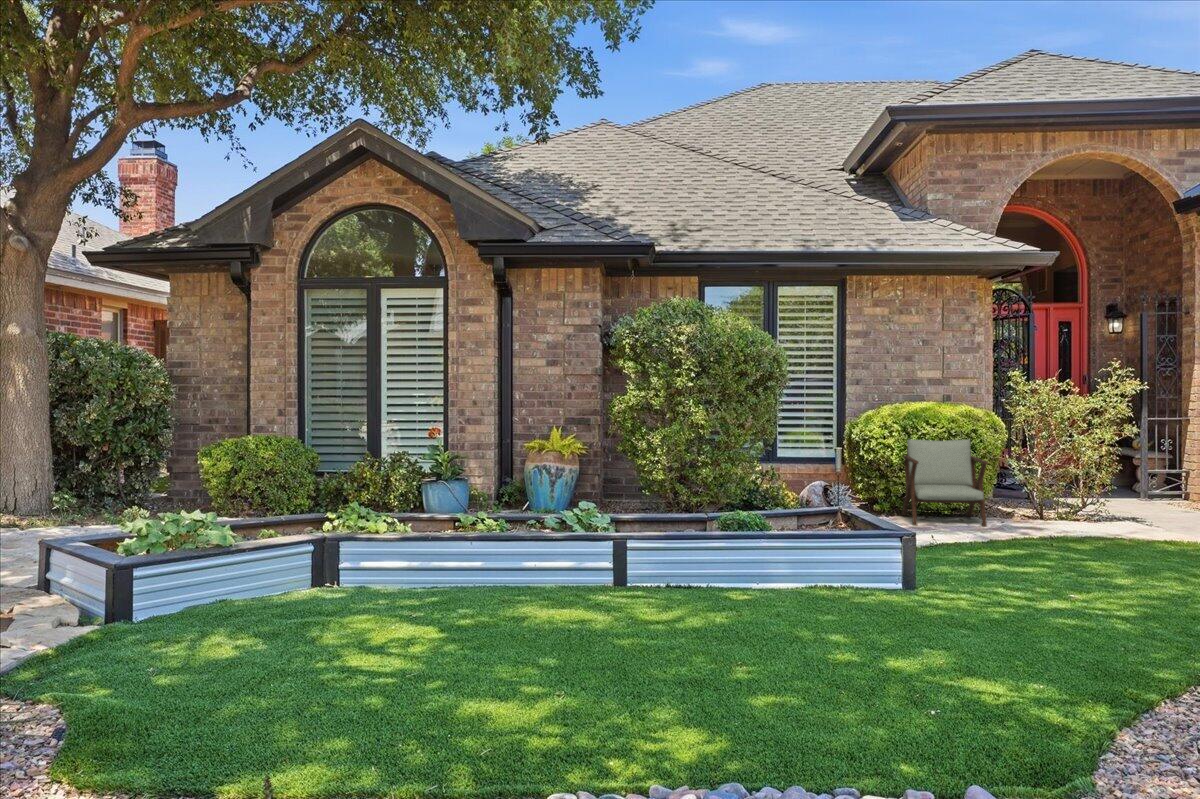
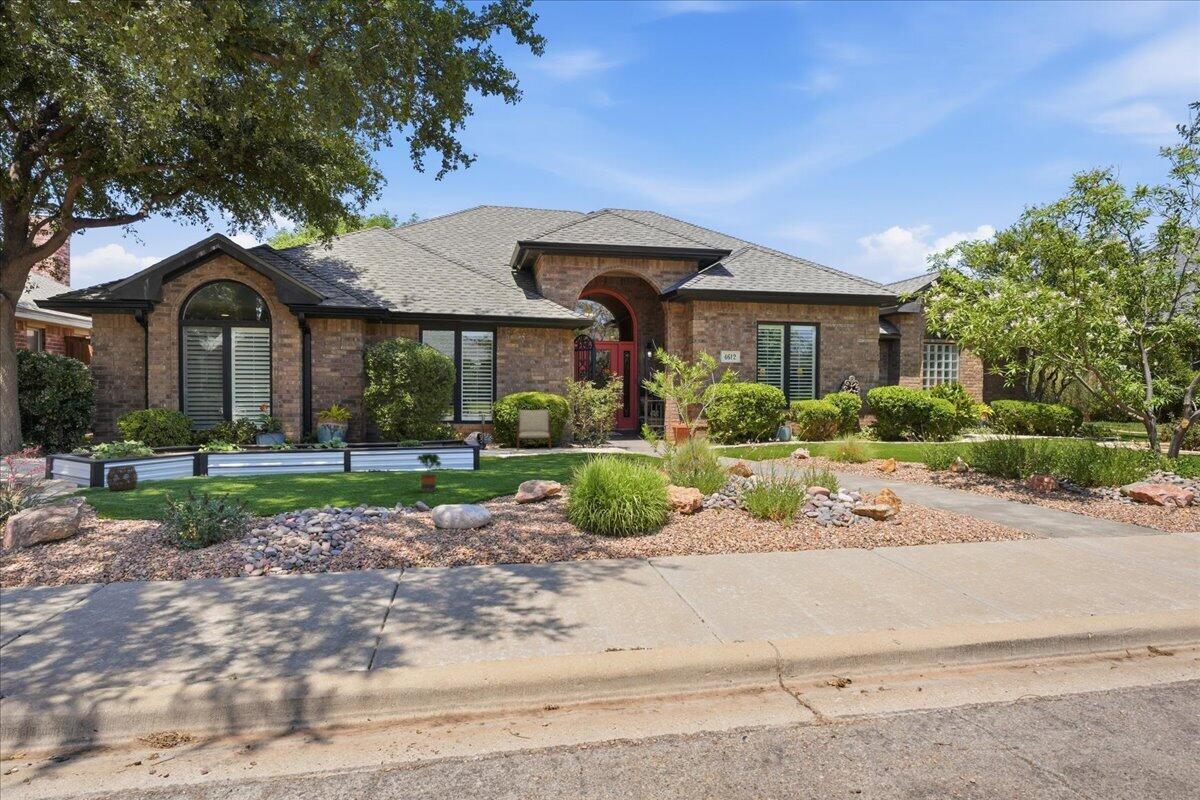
woven basket: none [120,584,185,645] -> present [106,466,138,491]
potted tree: none [848,602,931,720] -> present [417,454,441,492]

